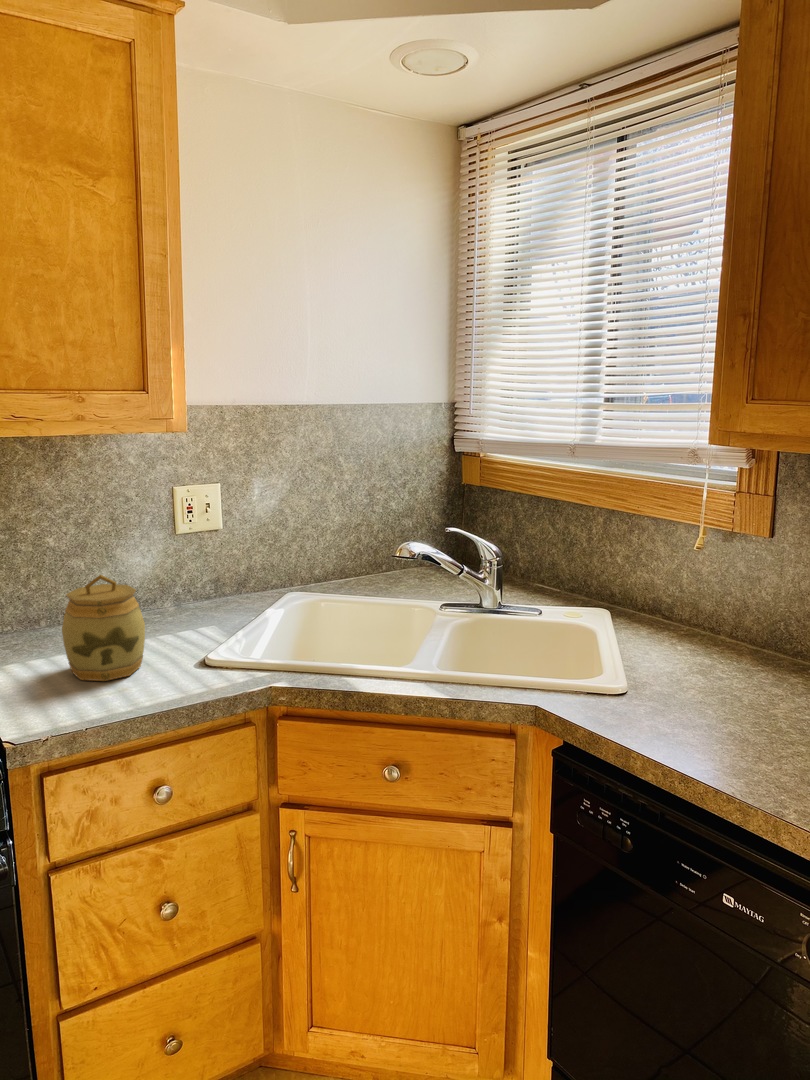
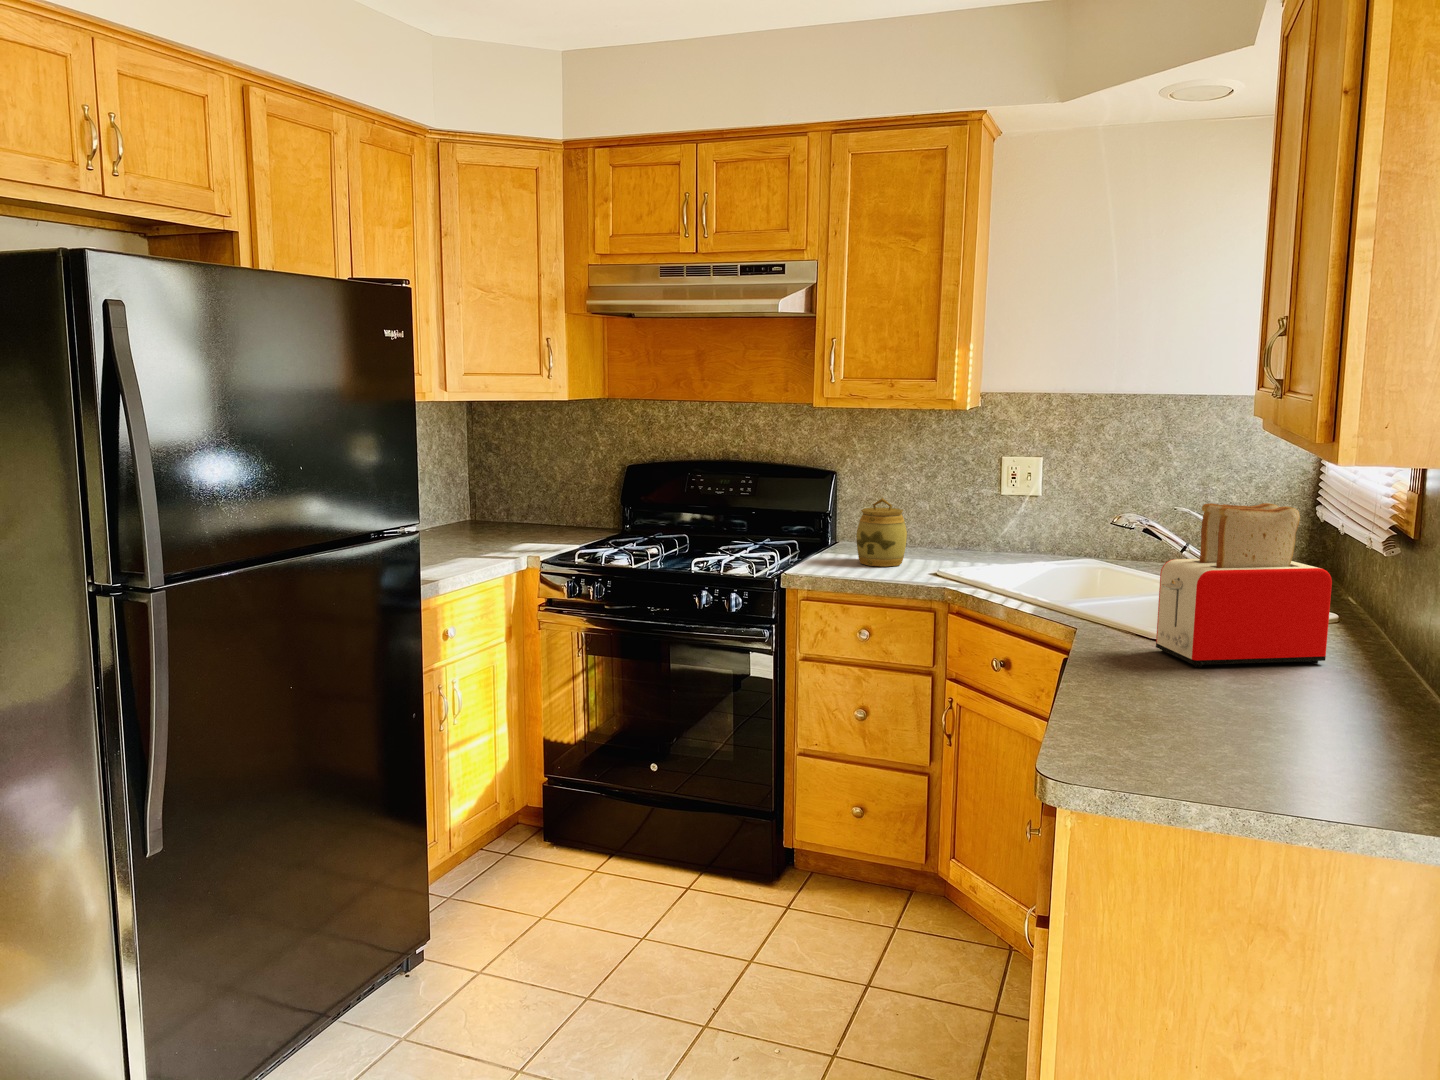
toaster: none [685,530,787,731] -> present [1156,503,1332,667]

